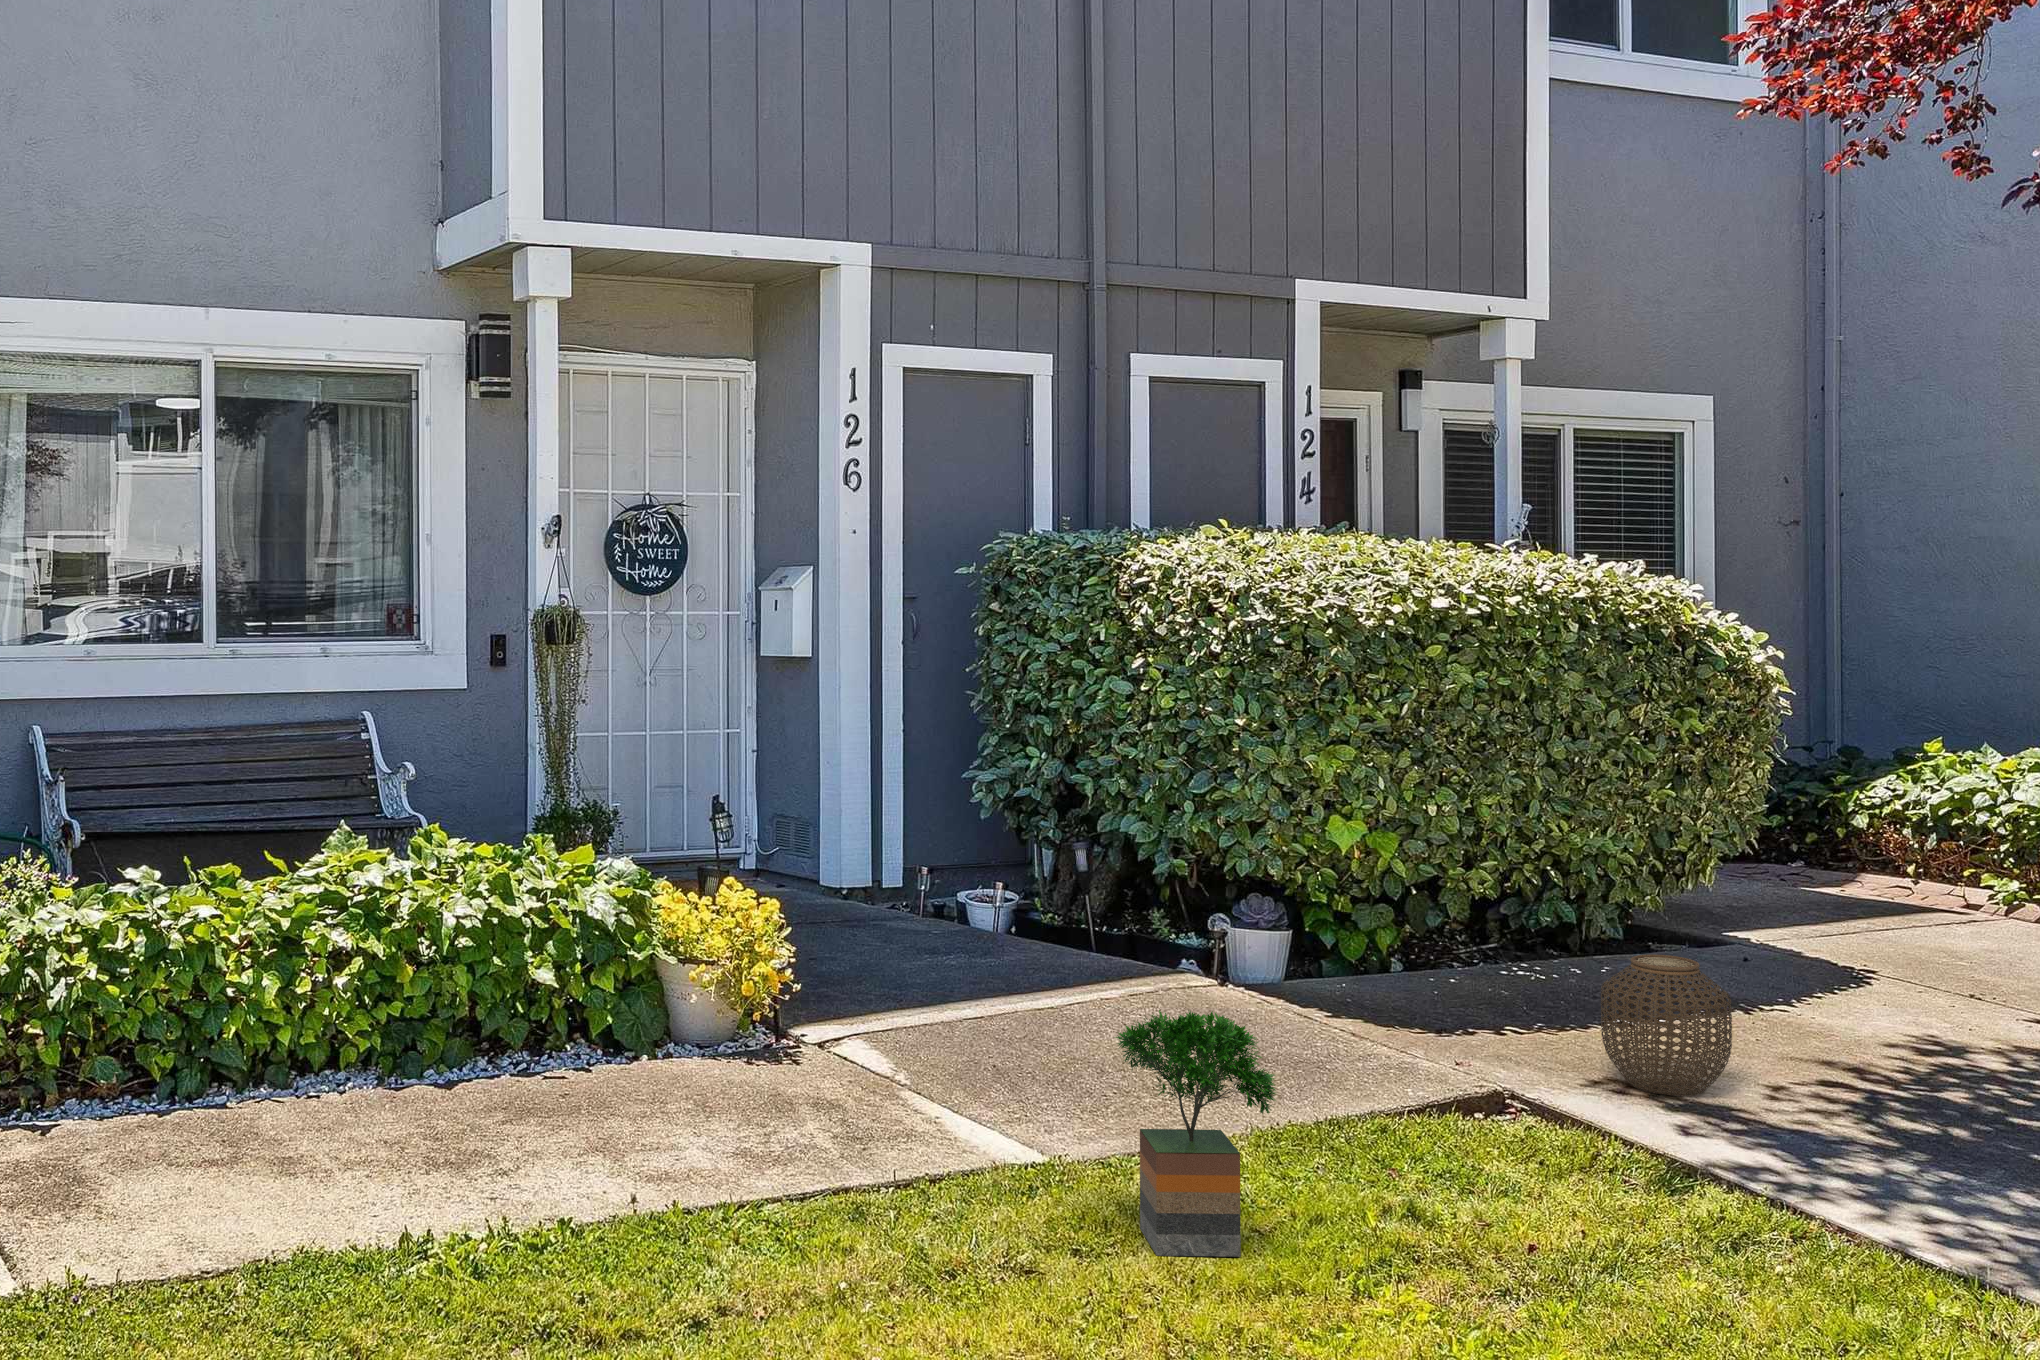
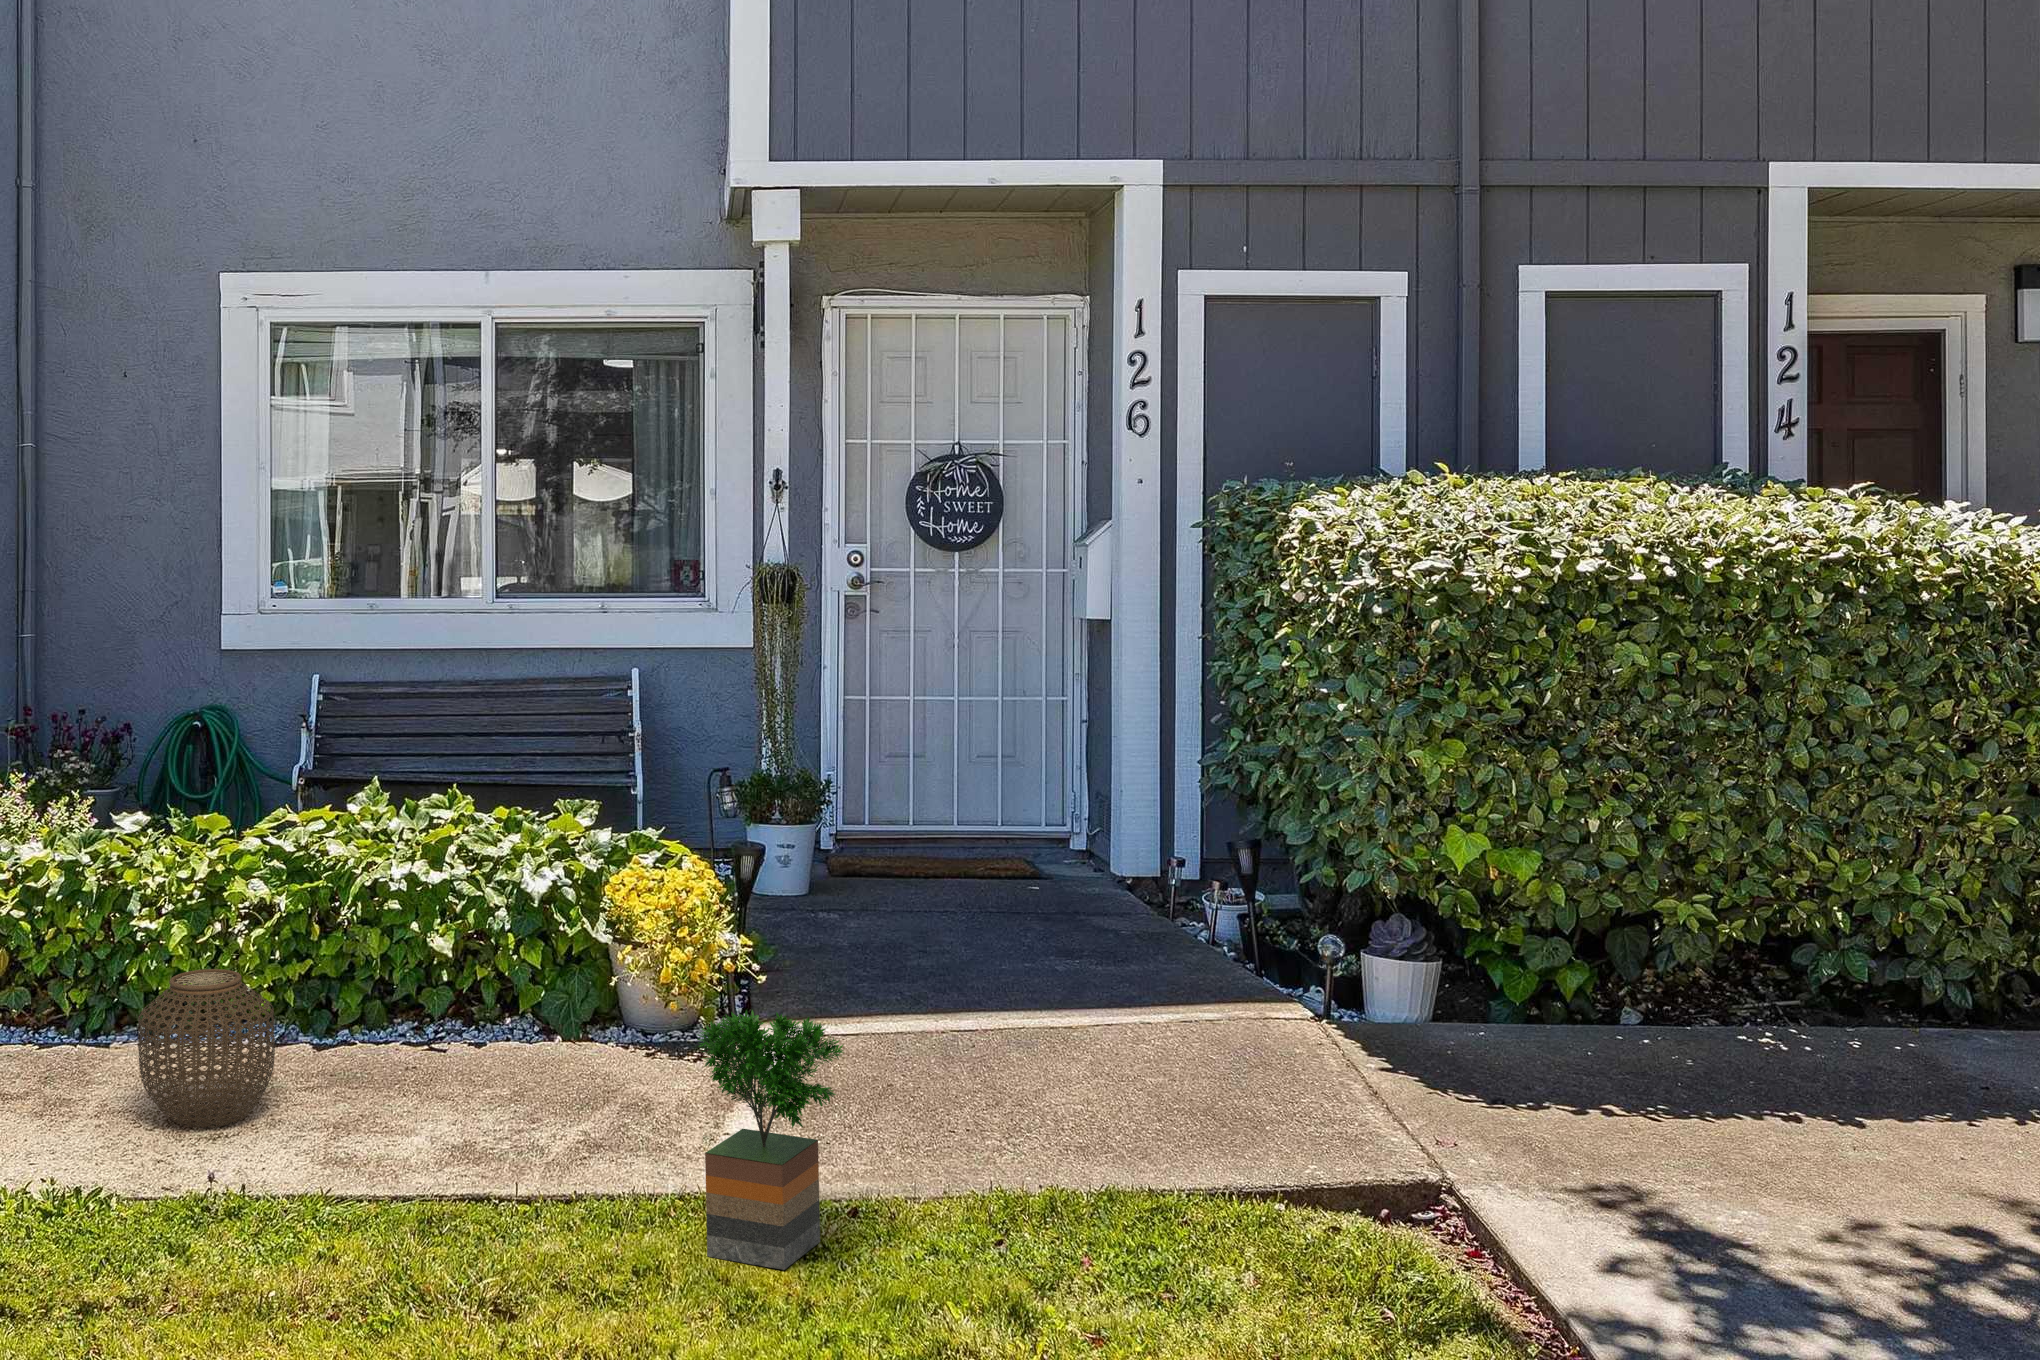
woven basket: present [1601,954,1732,1096] -> present [138,969,275,1128]

